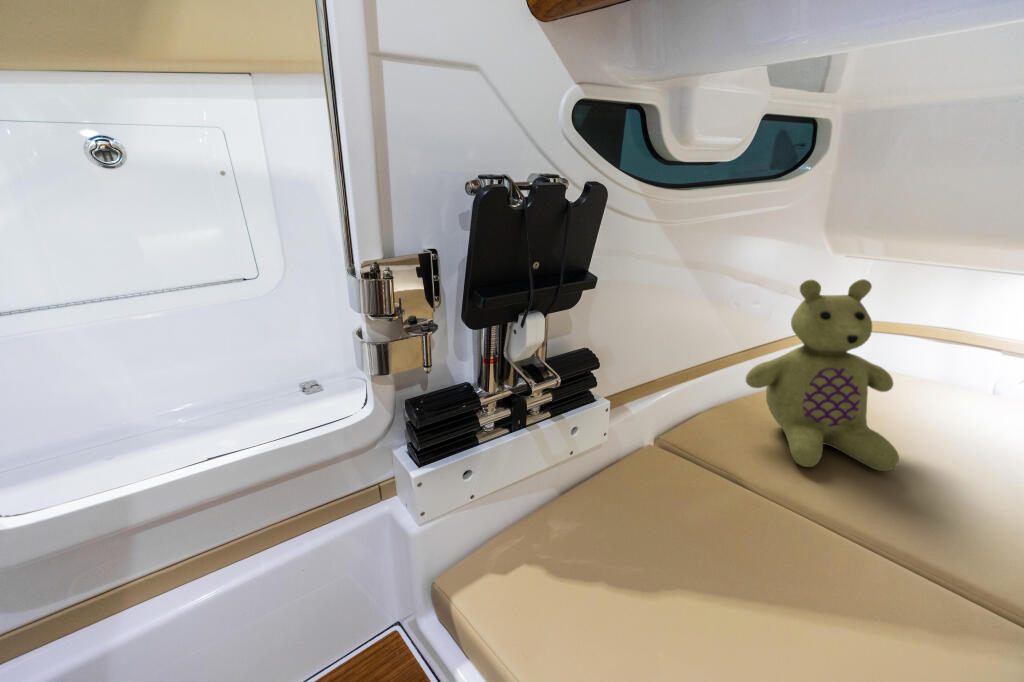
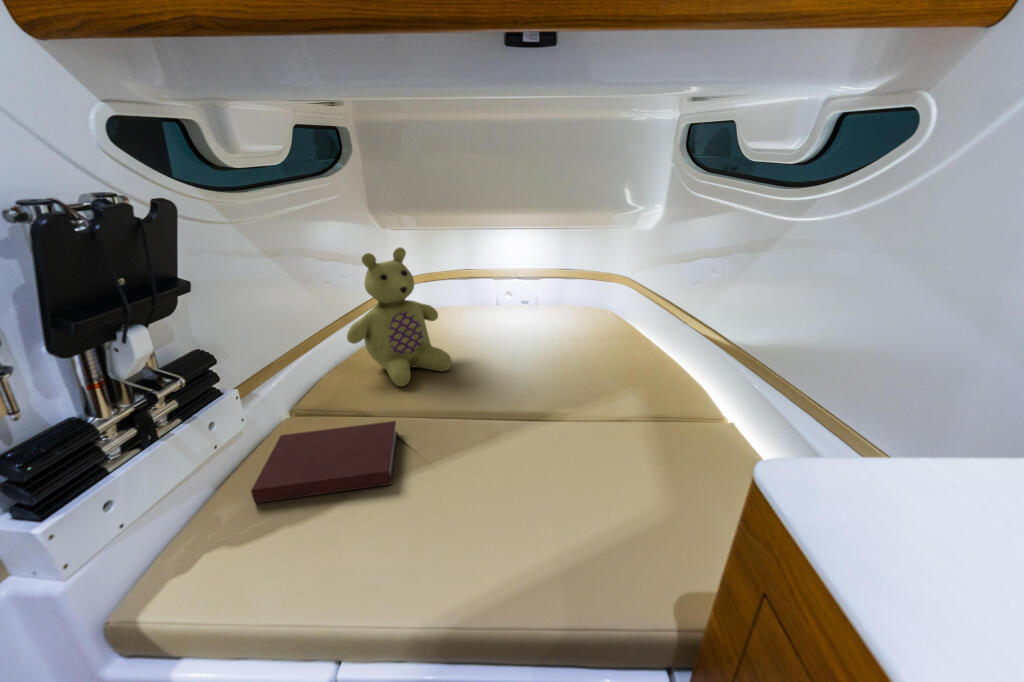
notebook: none [585,466,785,619] -> present [251,421,397,503]

